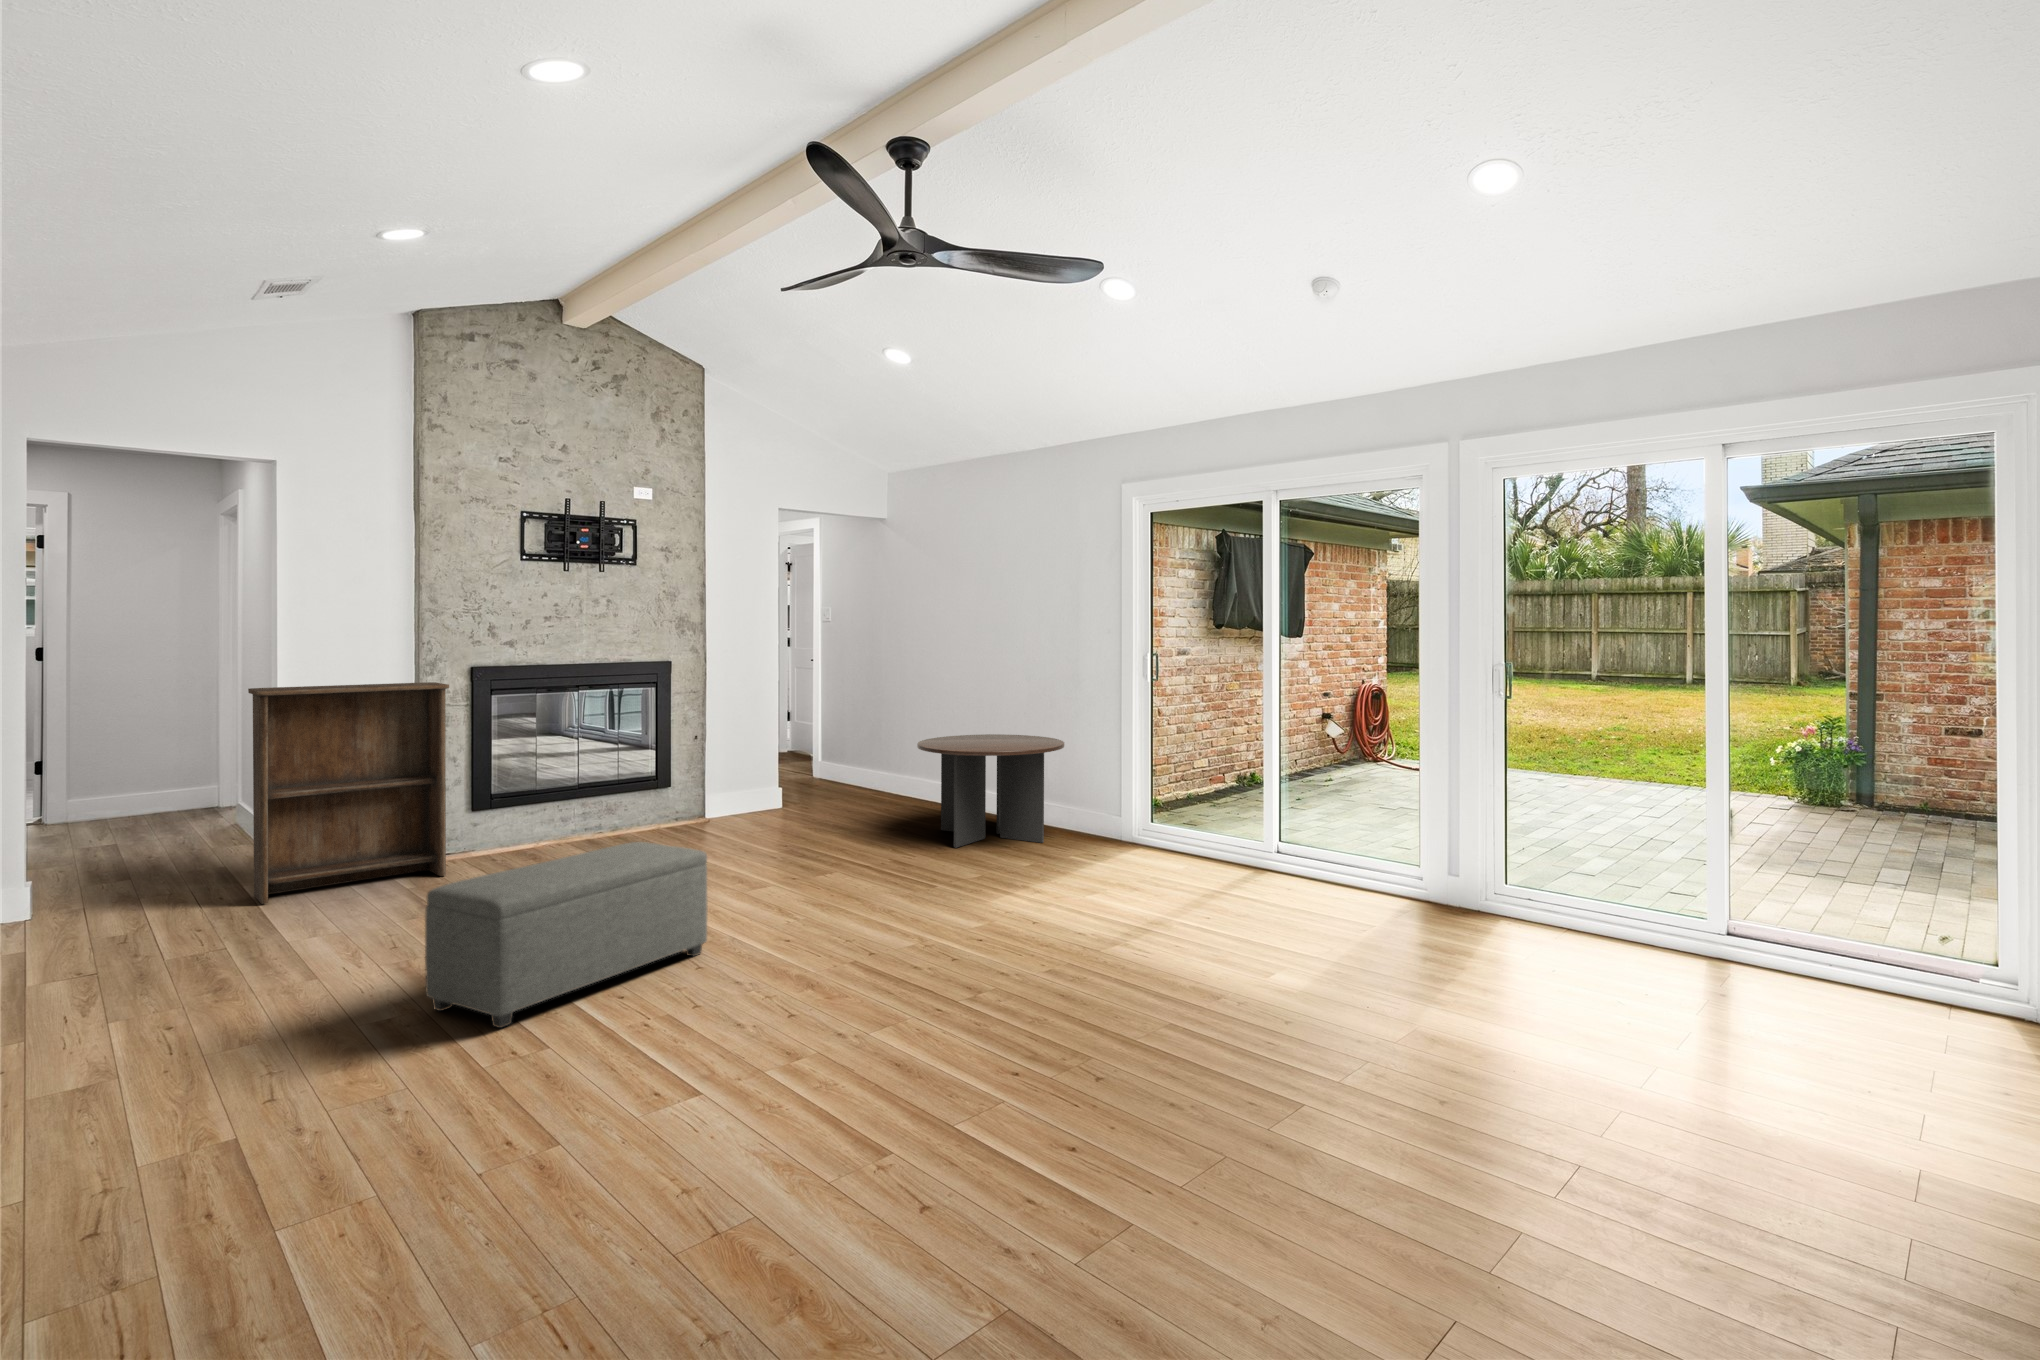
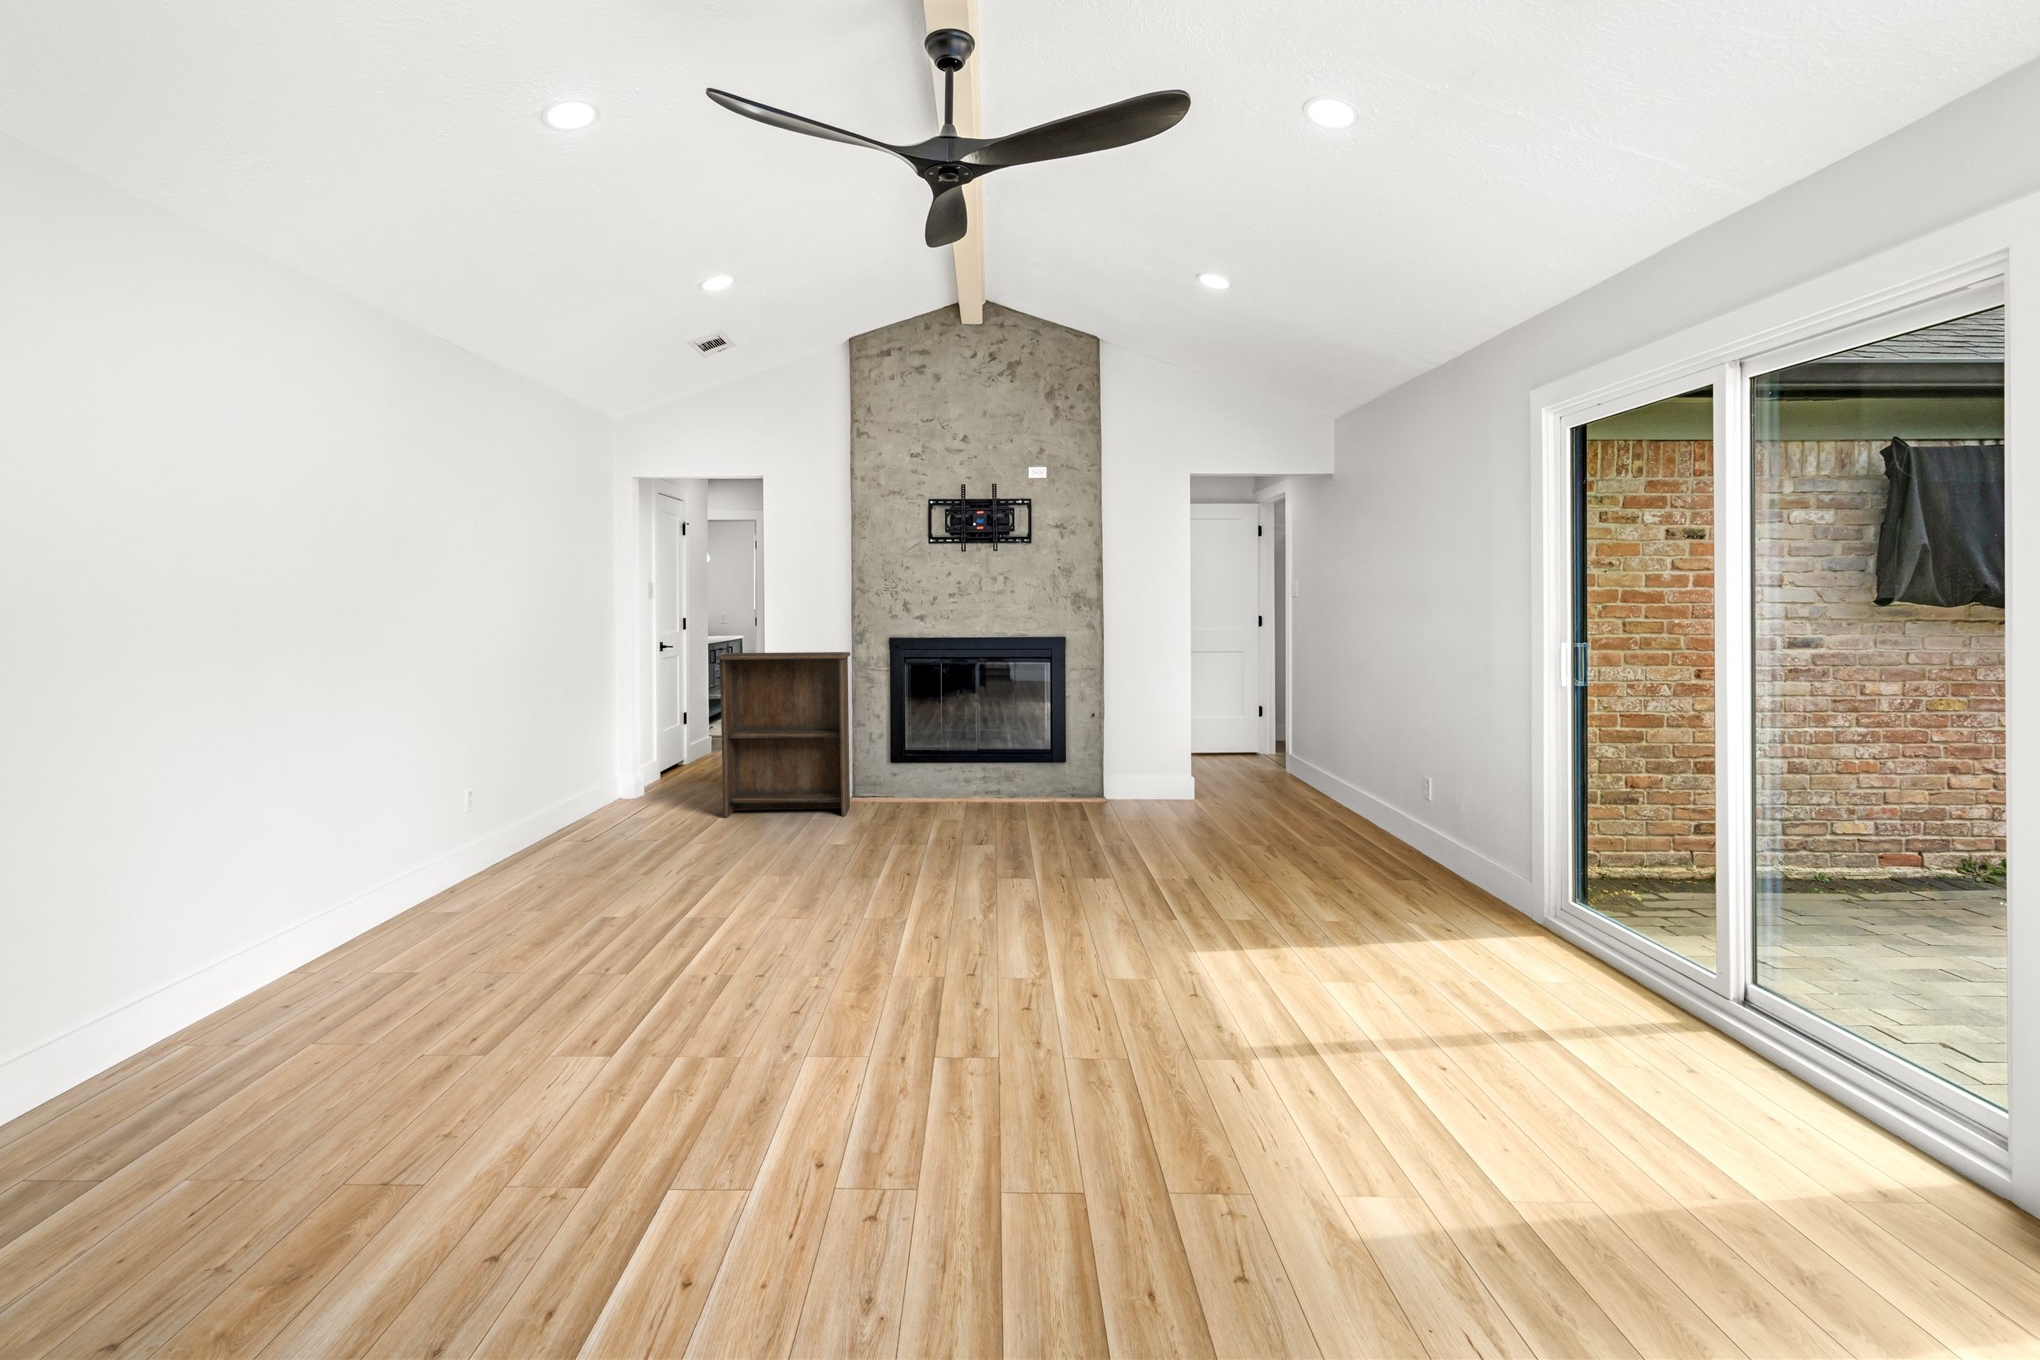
coffee table: present [917,734,1064,848] -> none [1251,739,1449,894]
ottoman: present [425,842,707,1028] -> none [638,818,871,964]

